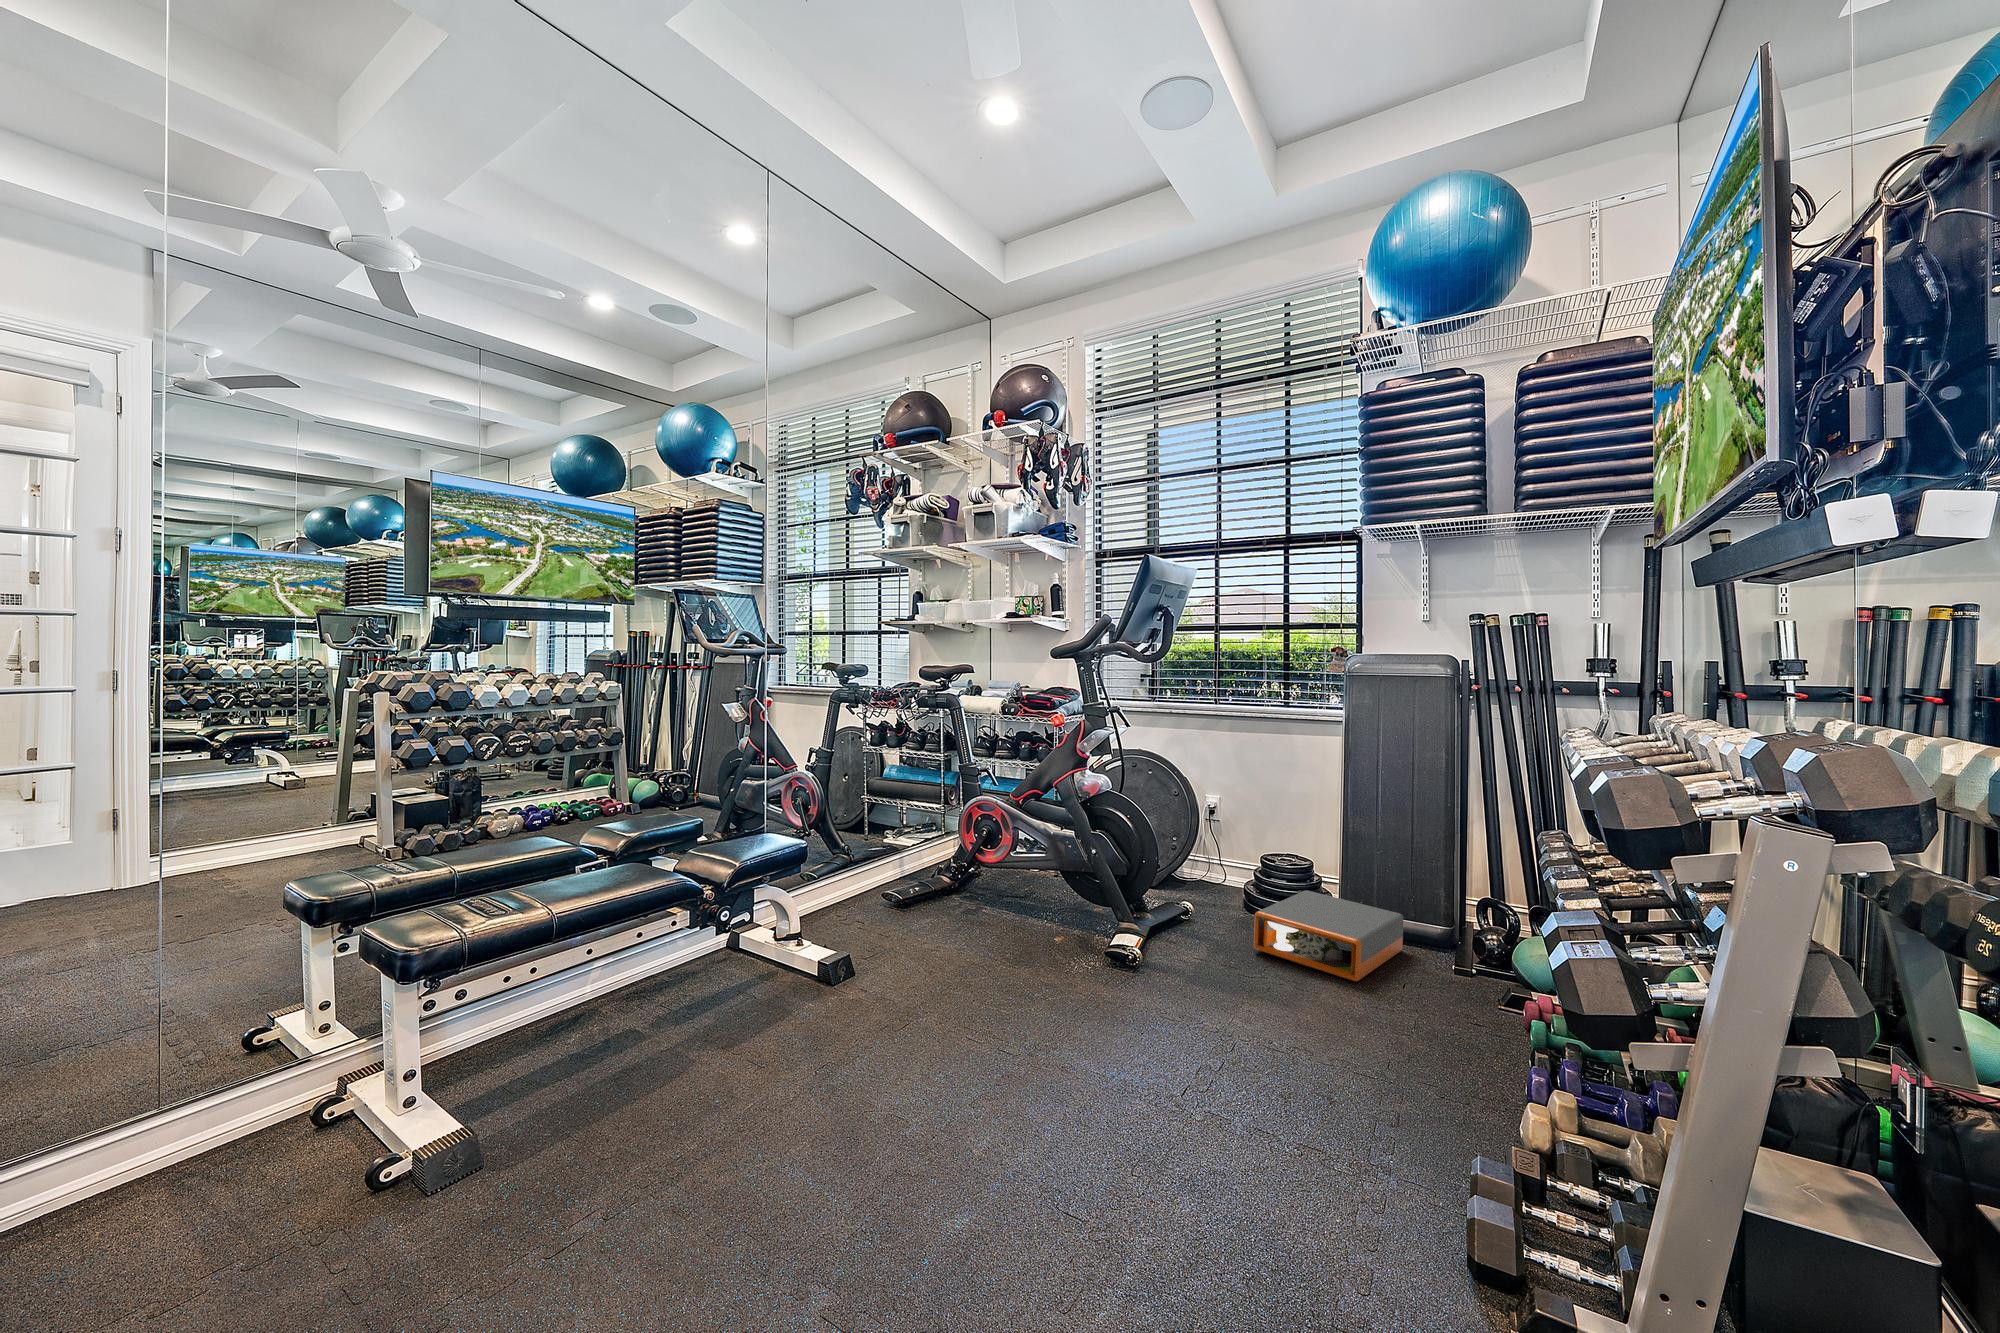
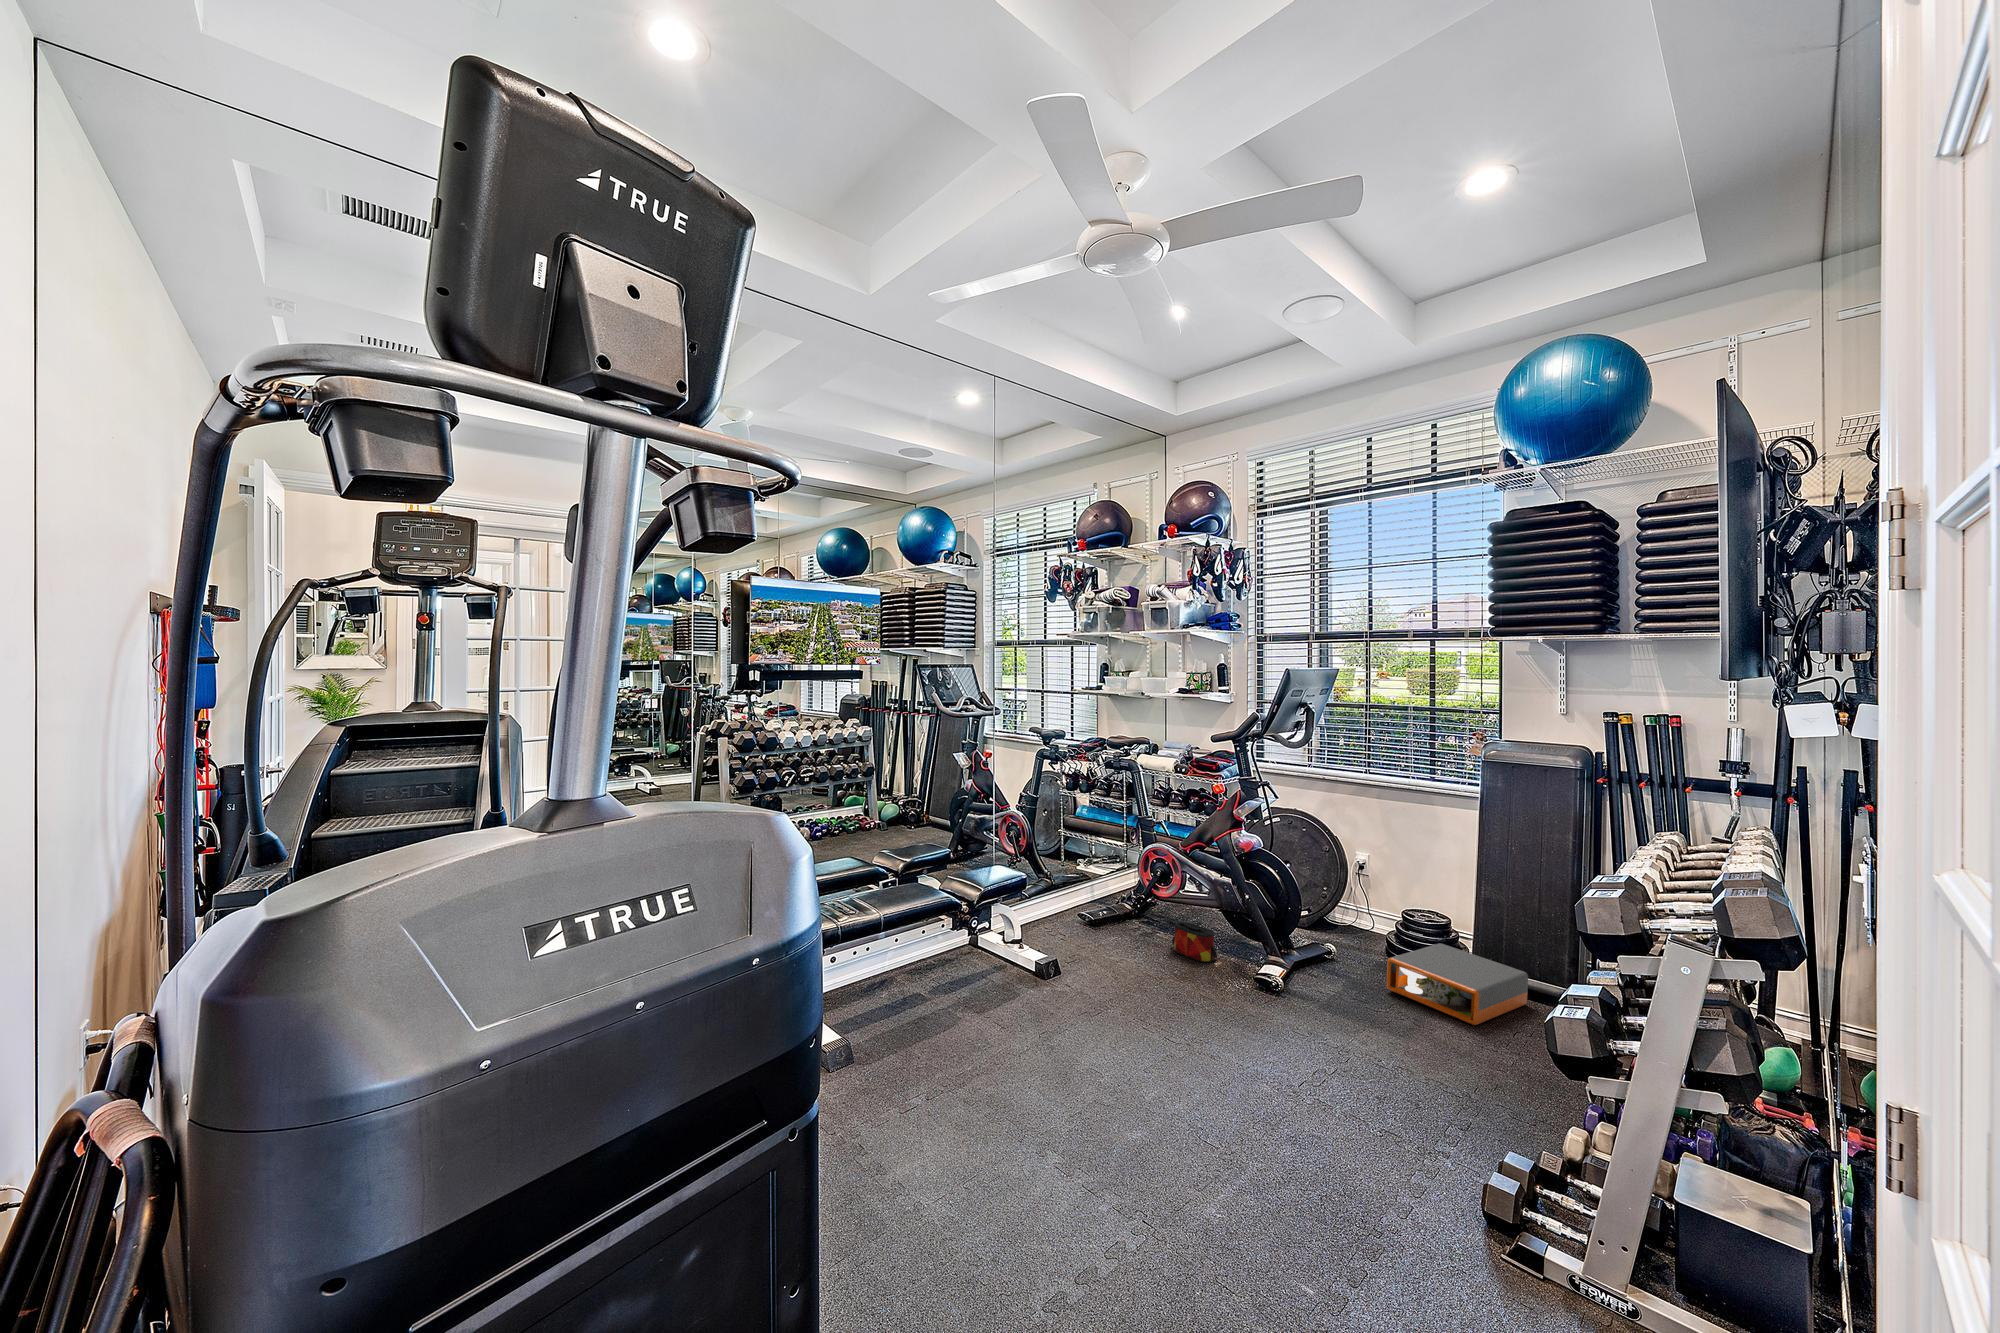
bag: none [1001,892,1057,939] -> present [1172,922,1217,962]

